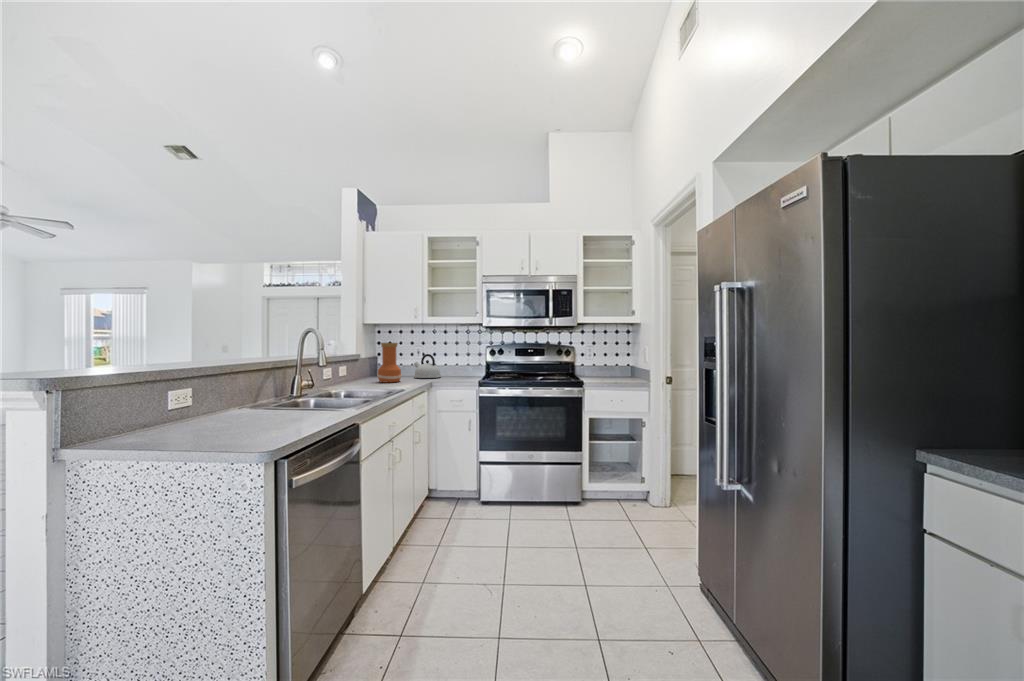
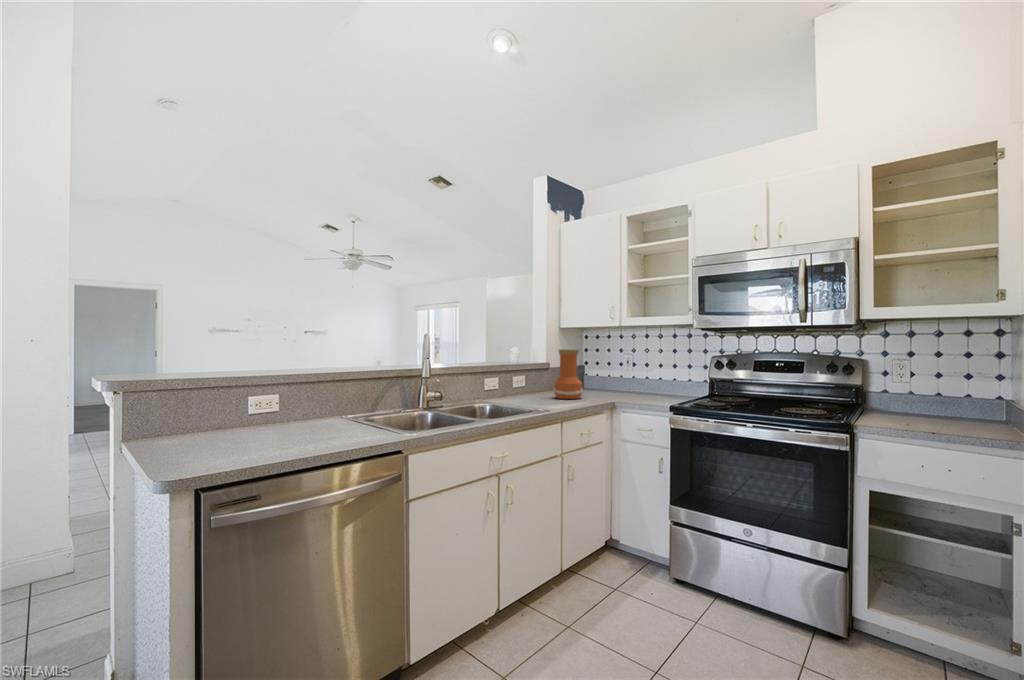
kettle: present [414,354,441,378] -> none [610,365,647,398]

